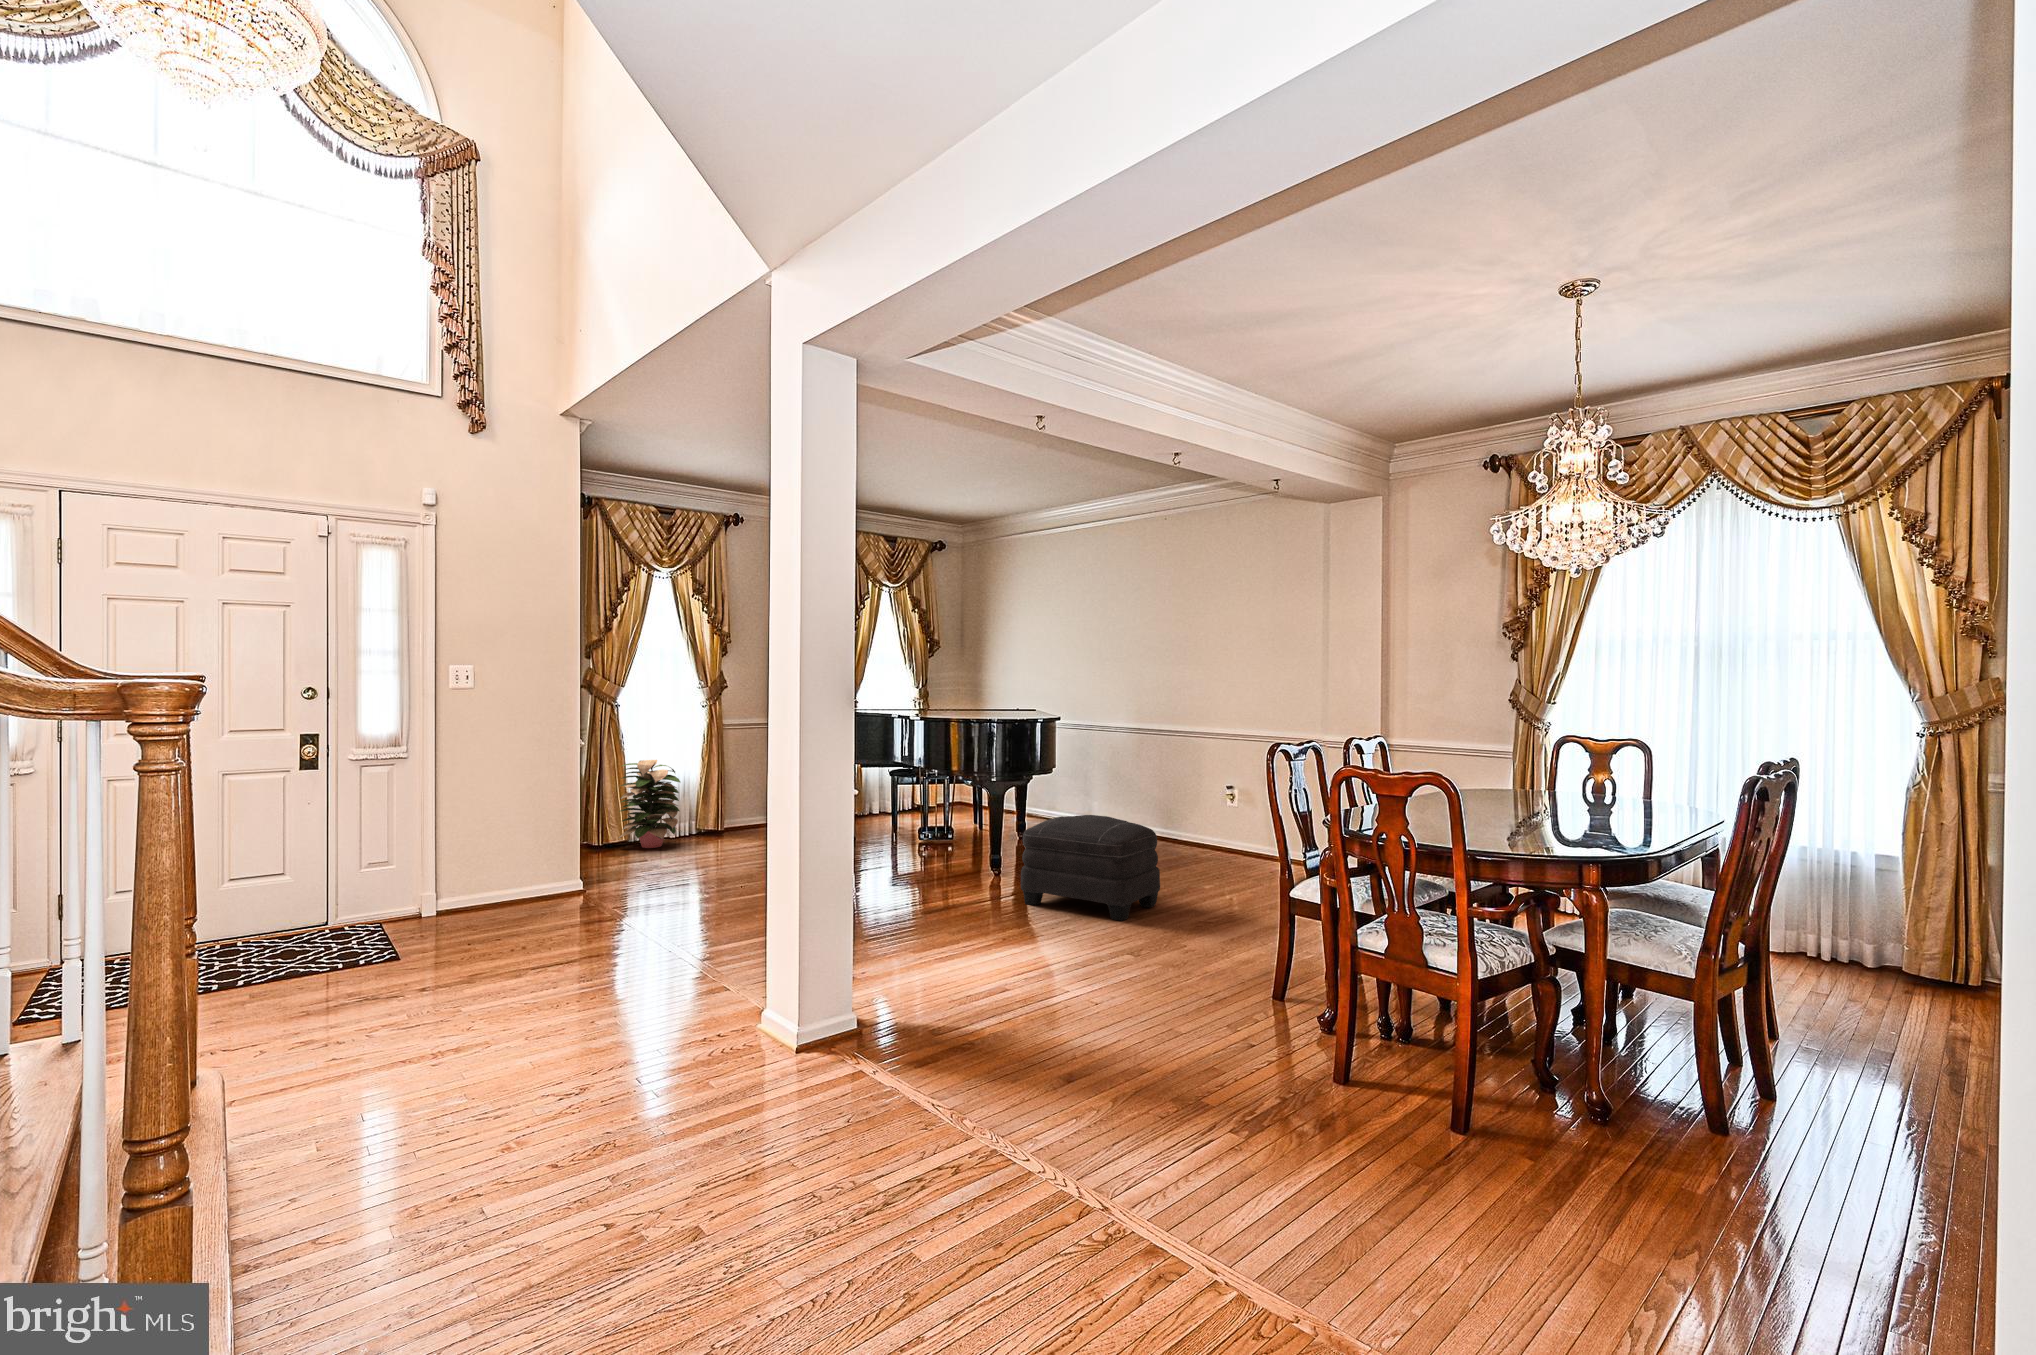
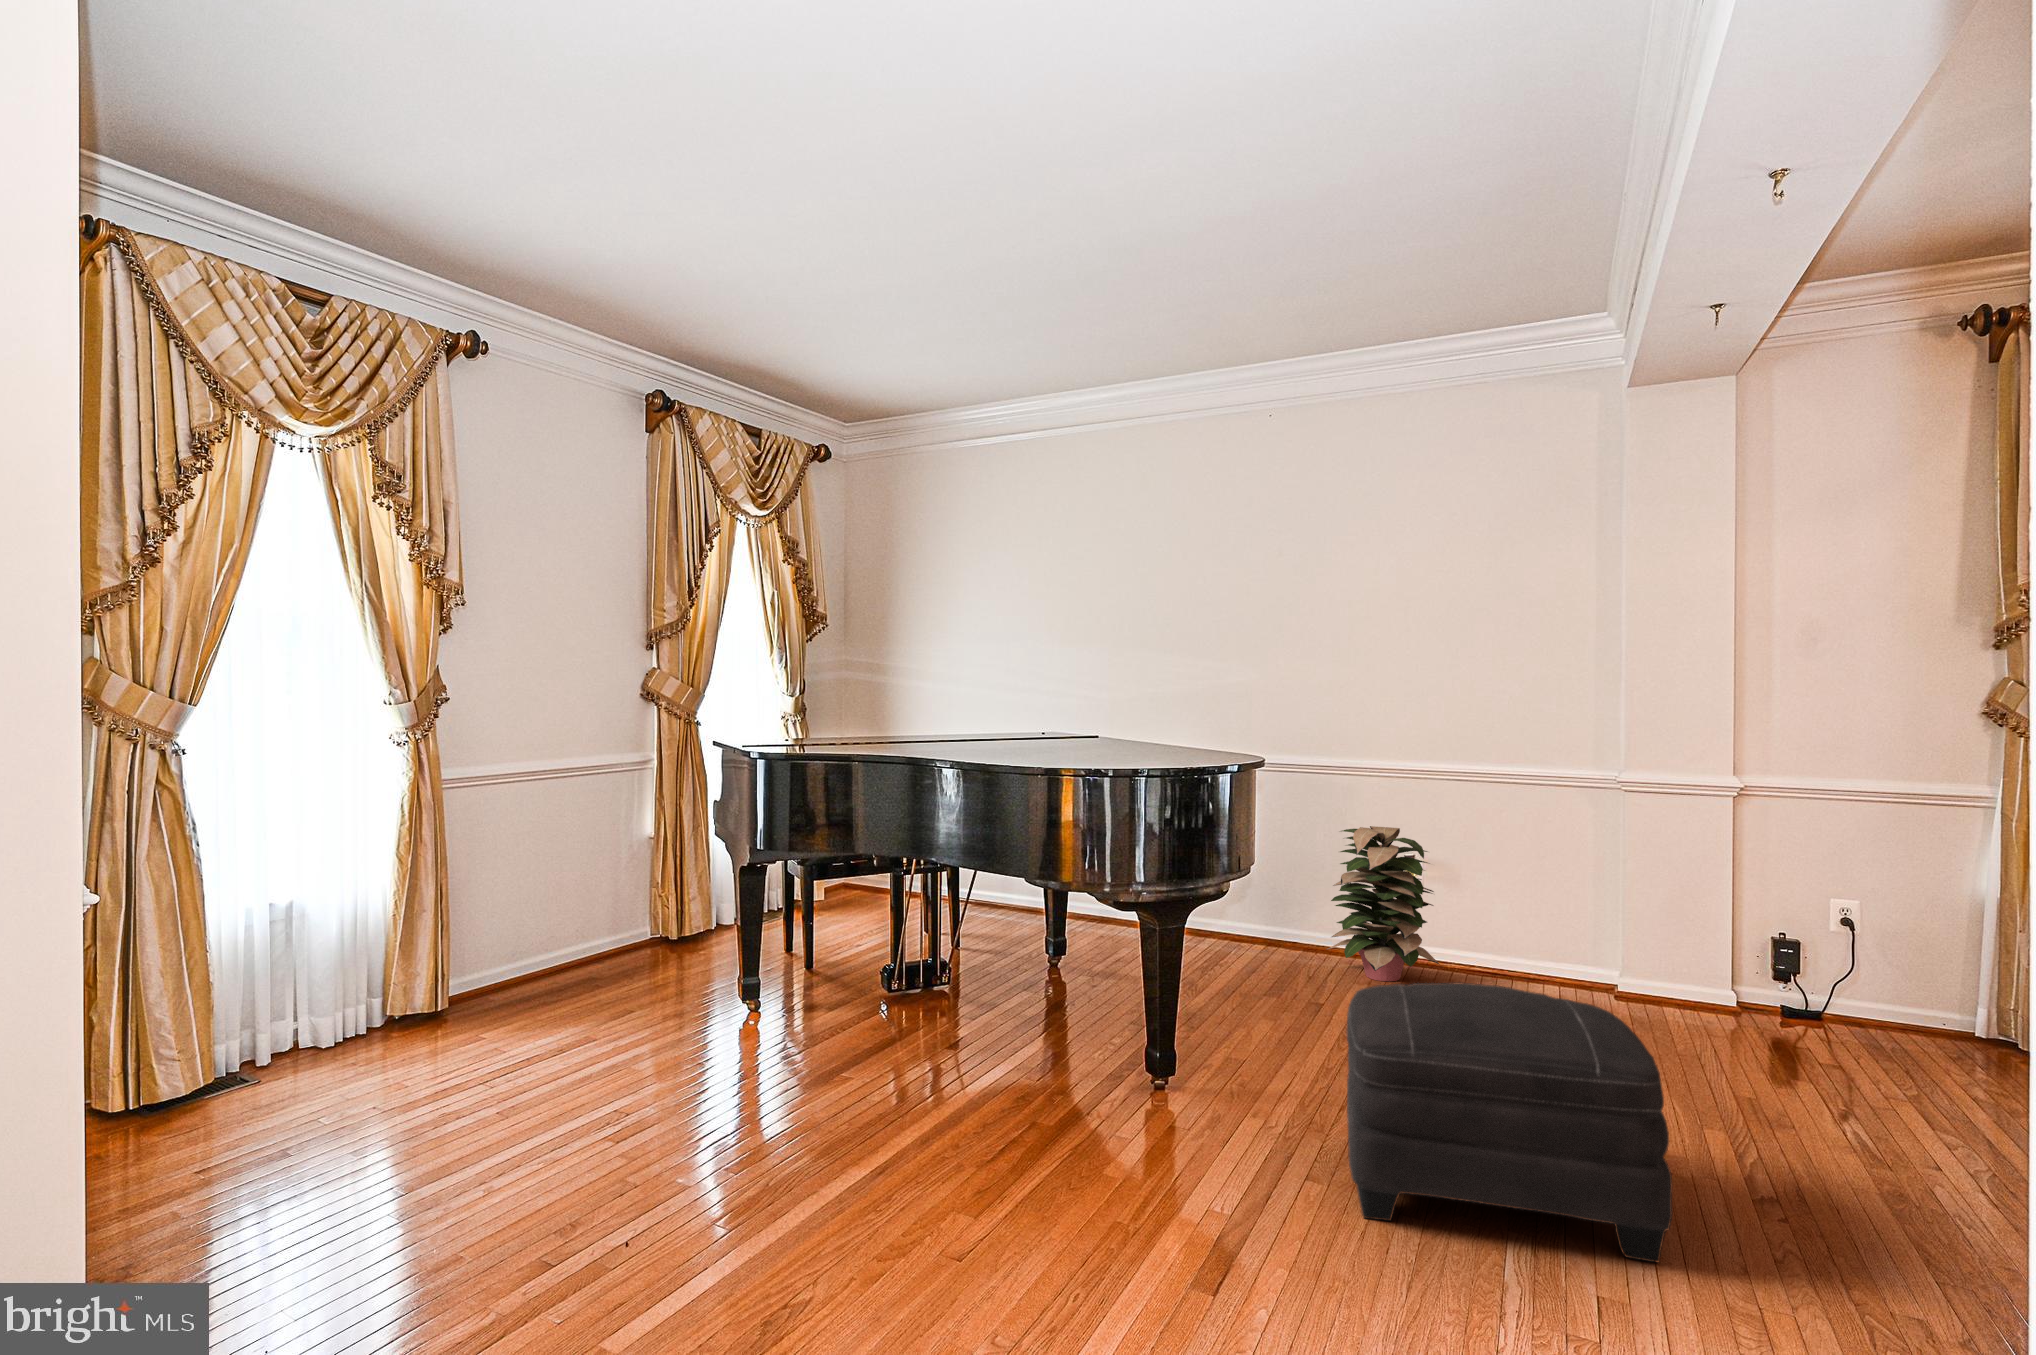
decorative plant: present [619,760,680,848] -> present [1327,826,1439,981]

